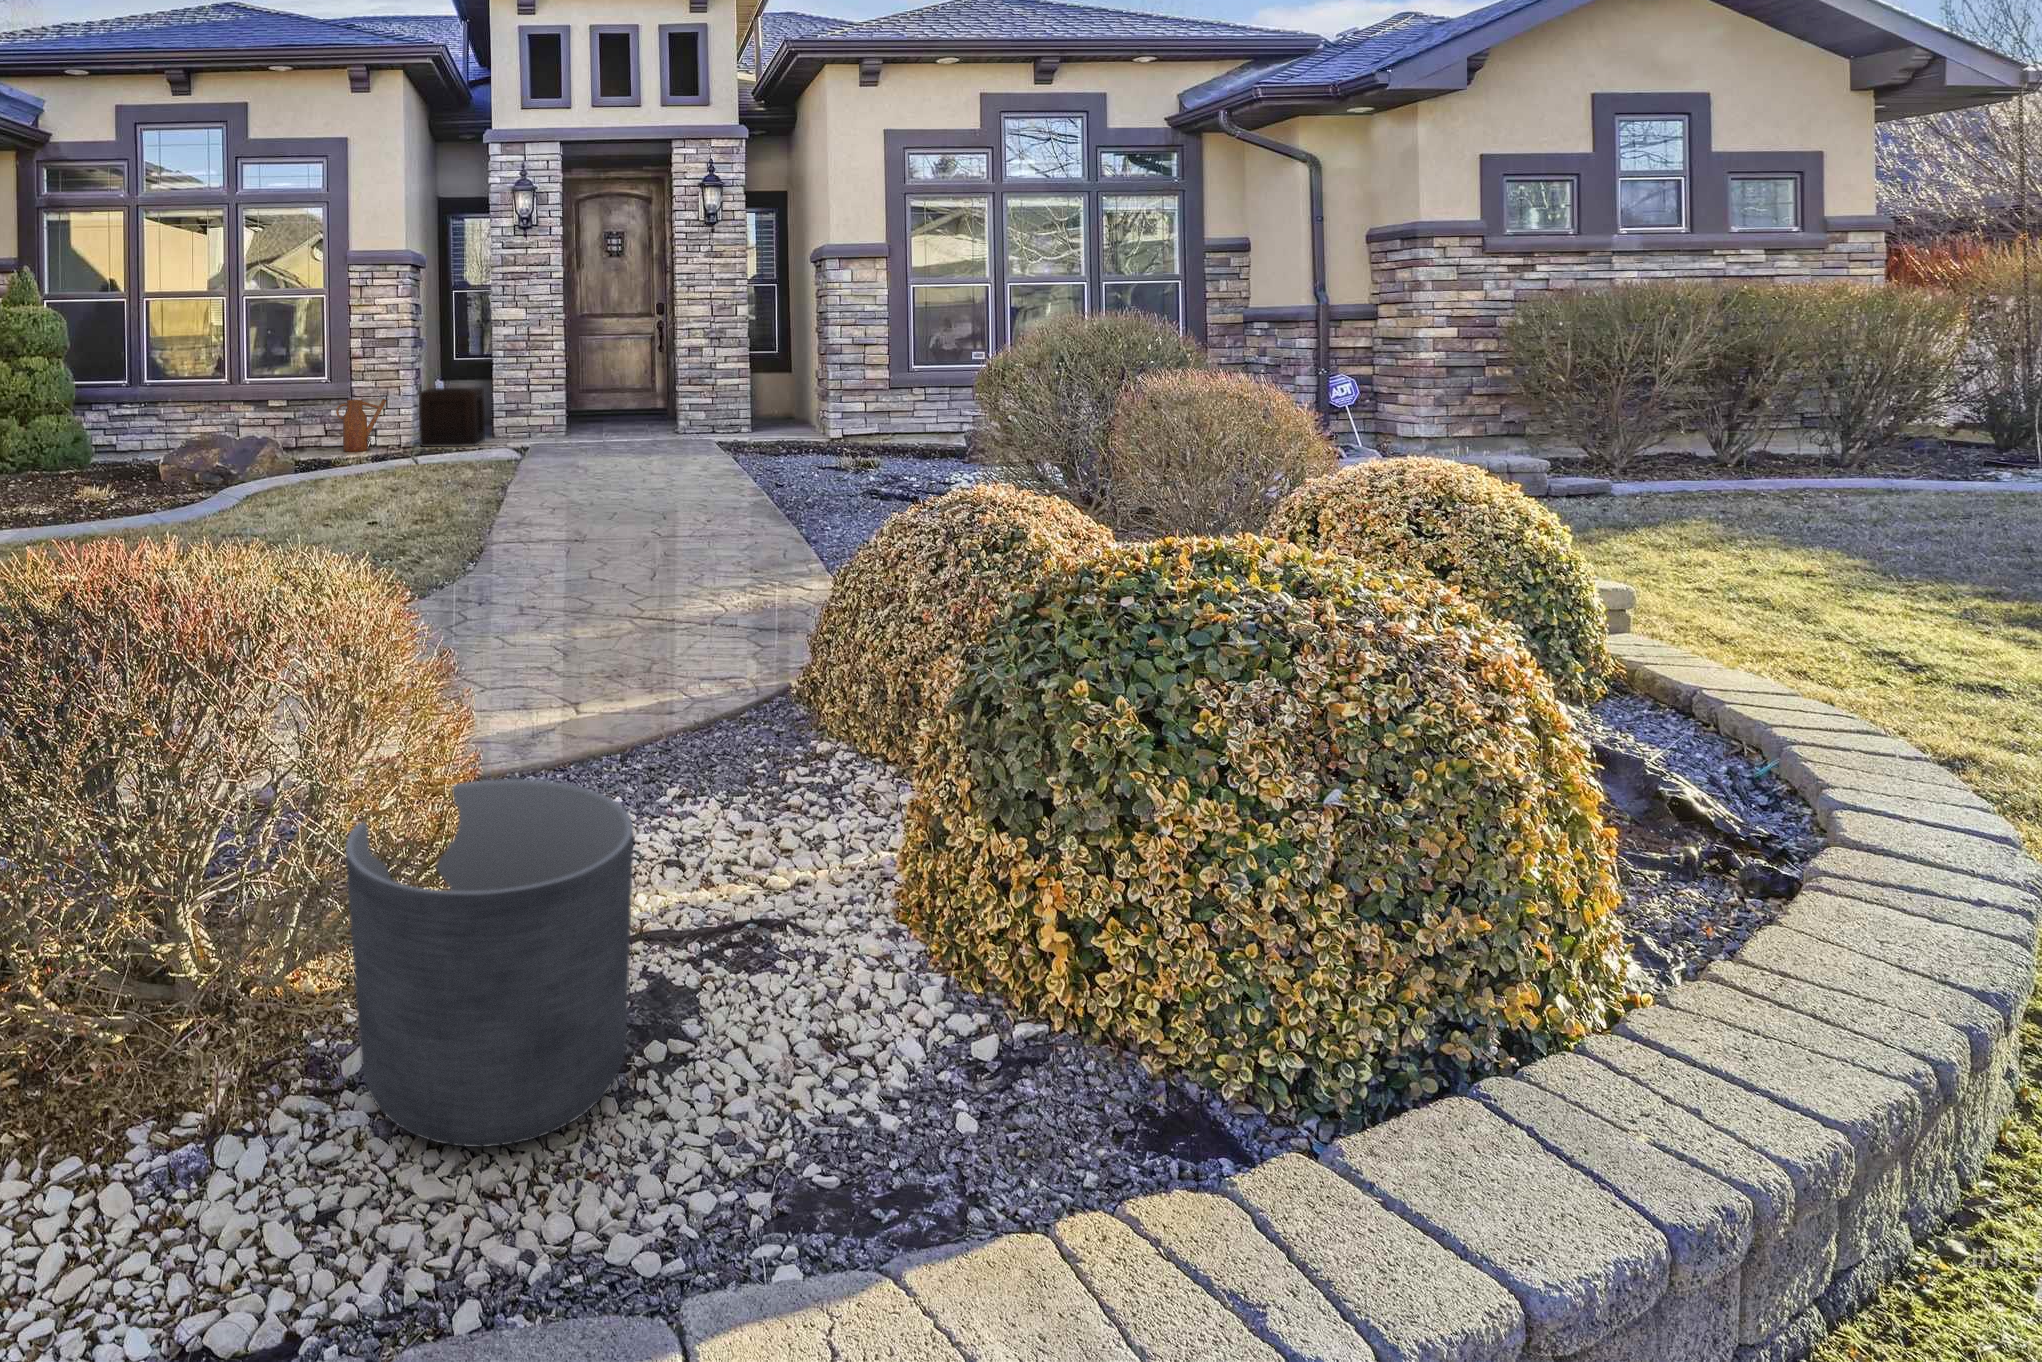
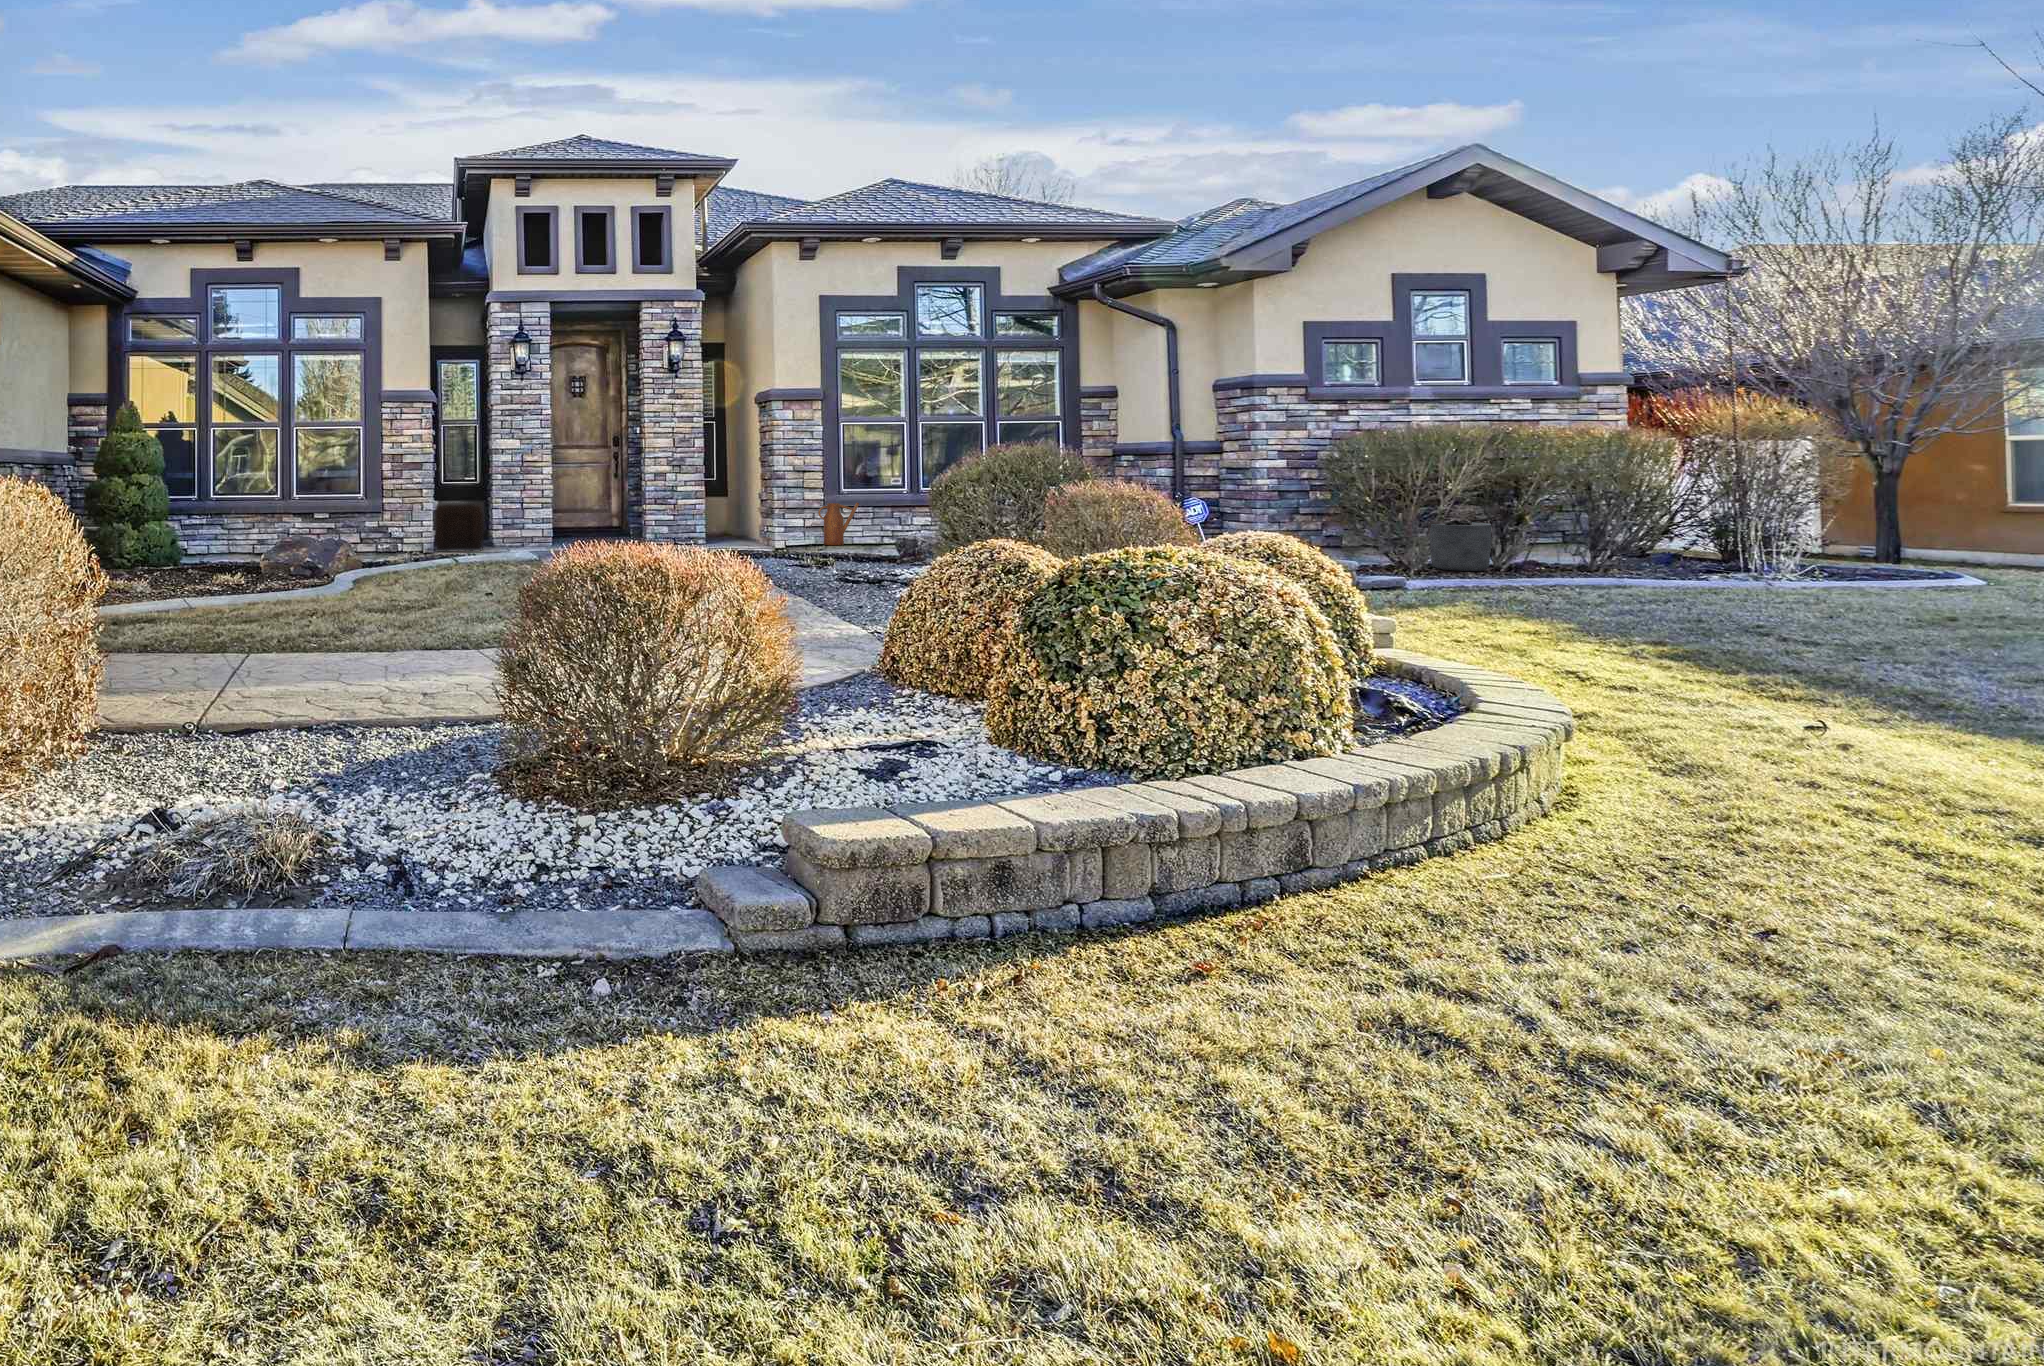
watering can: present [336,399,386,452] -> present [818,503,859,545]
planter: present [346,779,633,1147] -> present [1429,523,1491,571]

